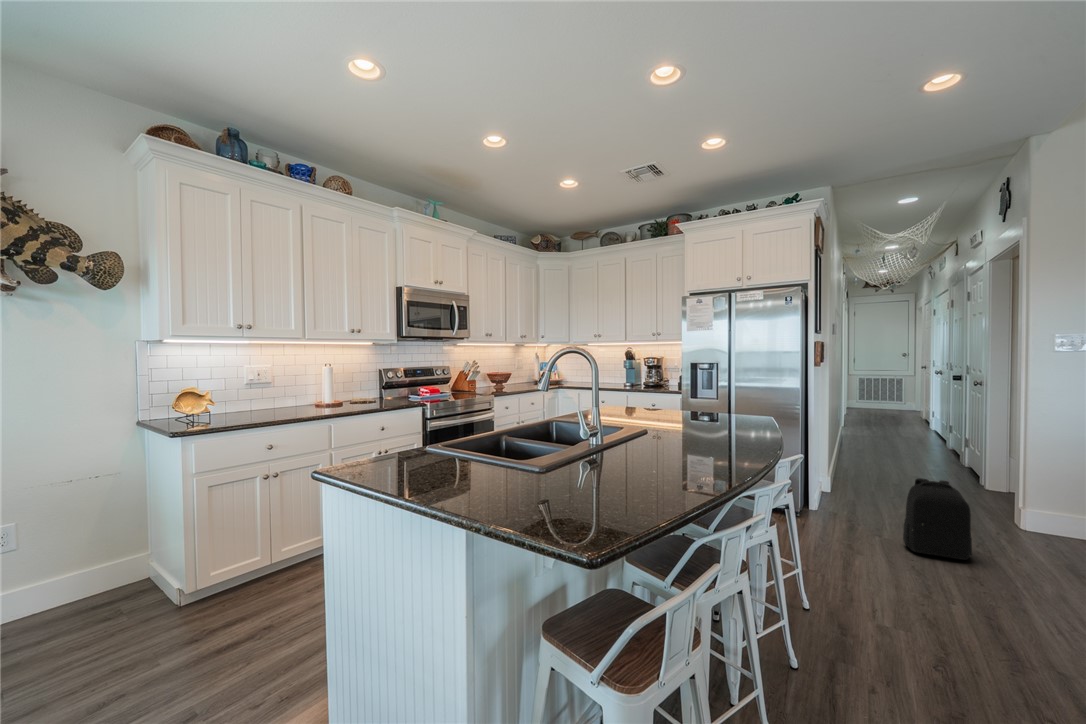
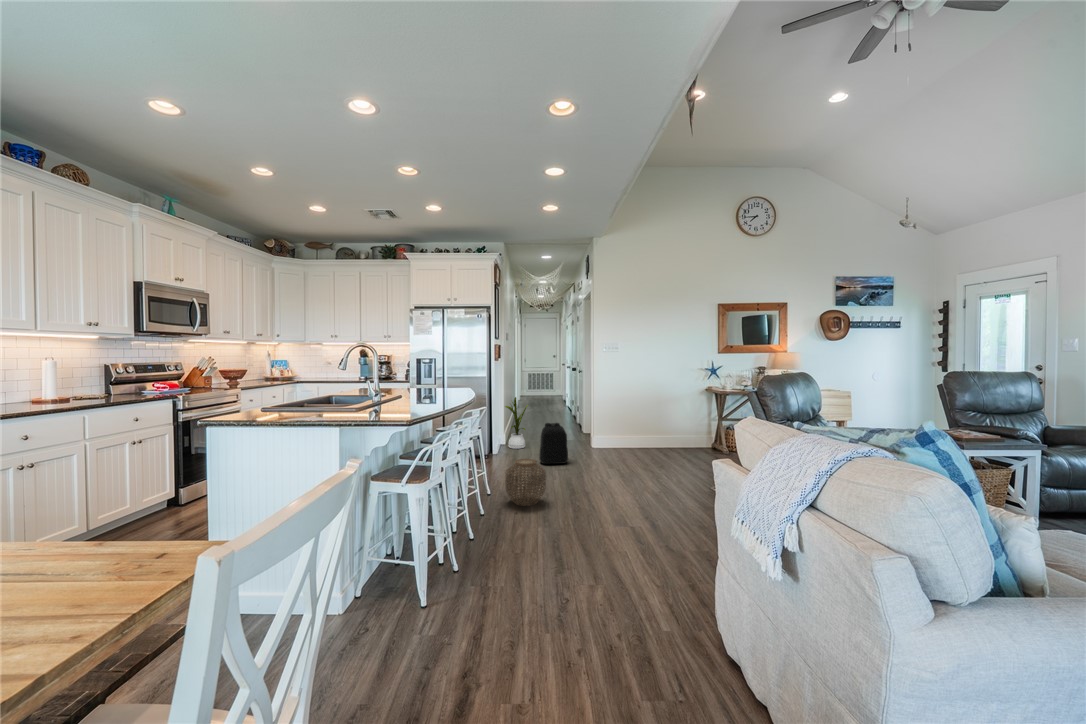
house plant: none [829,424,876,505] -> present [505,397,528,449]
woven basket: none [842,565,943,670] -> present [505,459,546,506]

